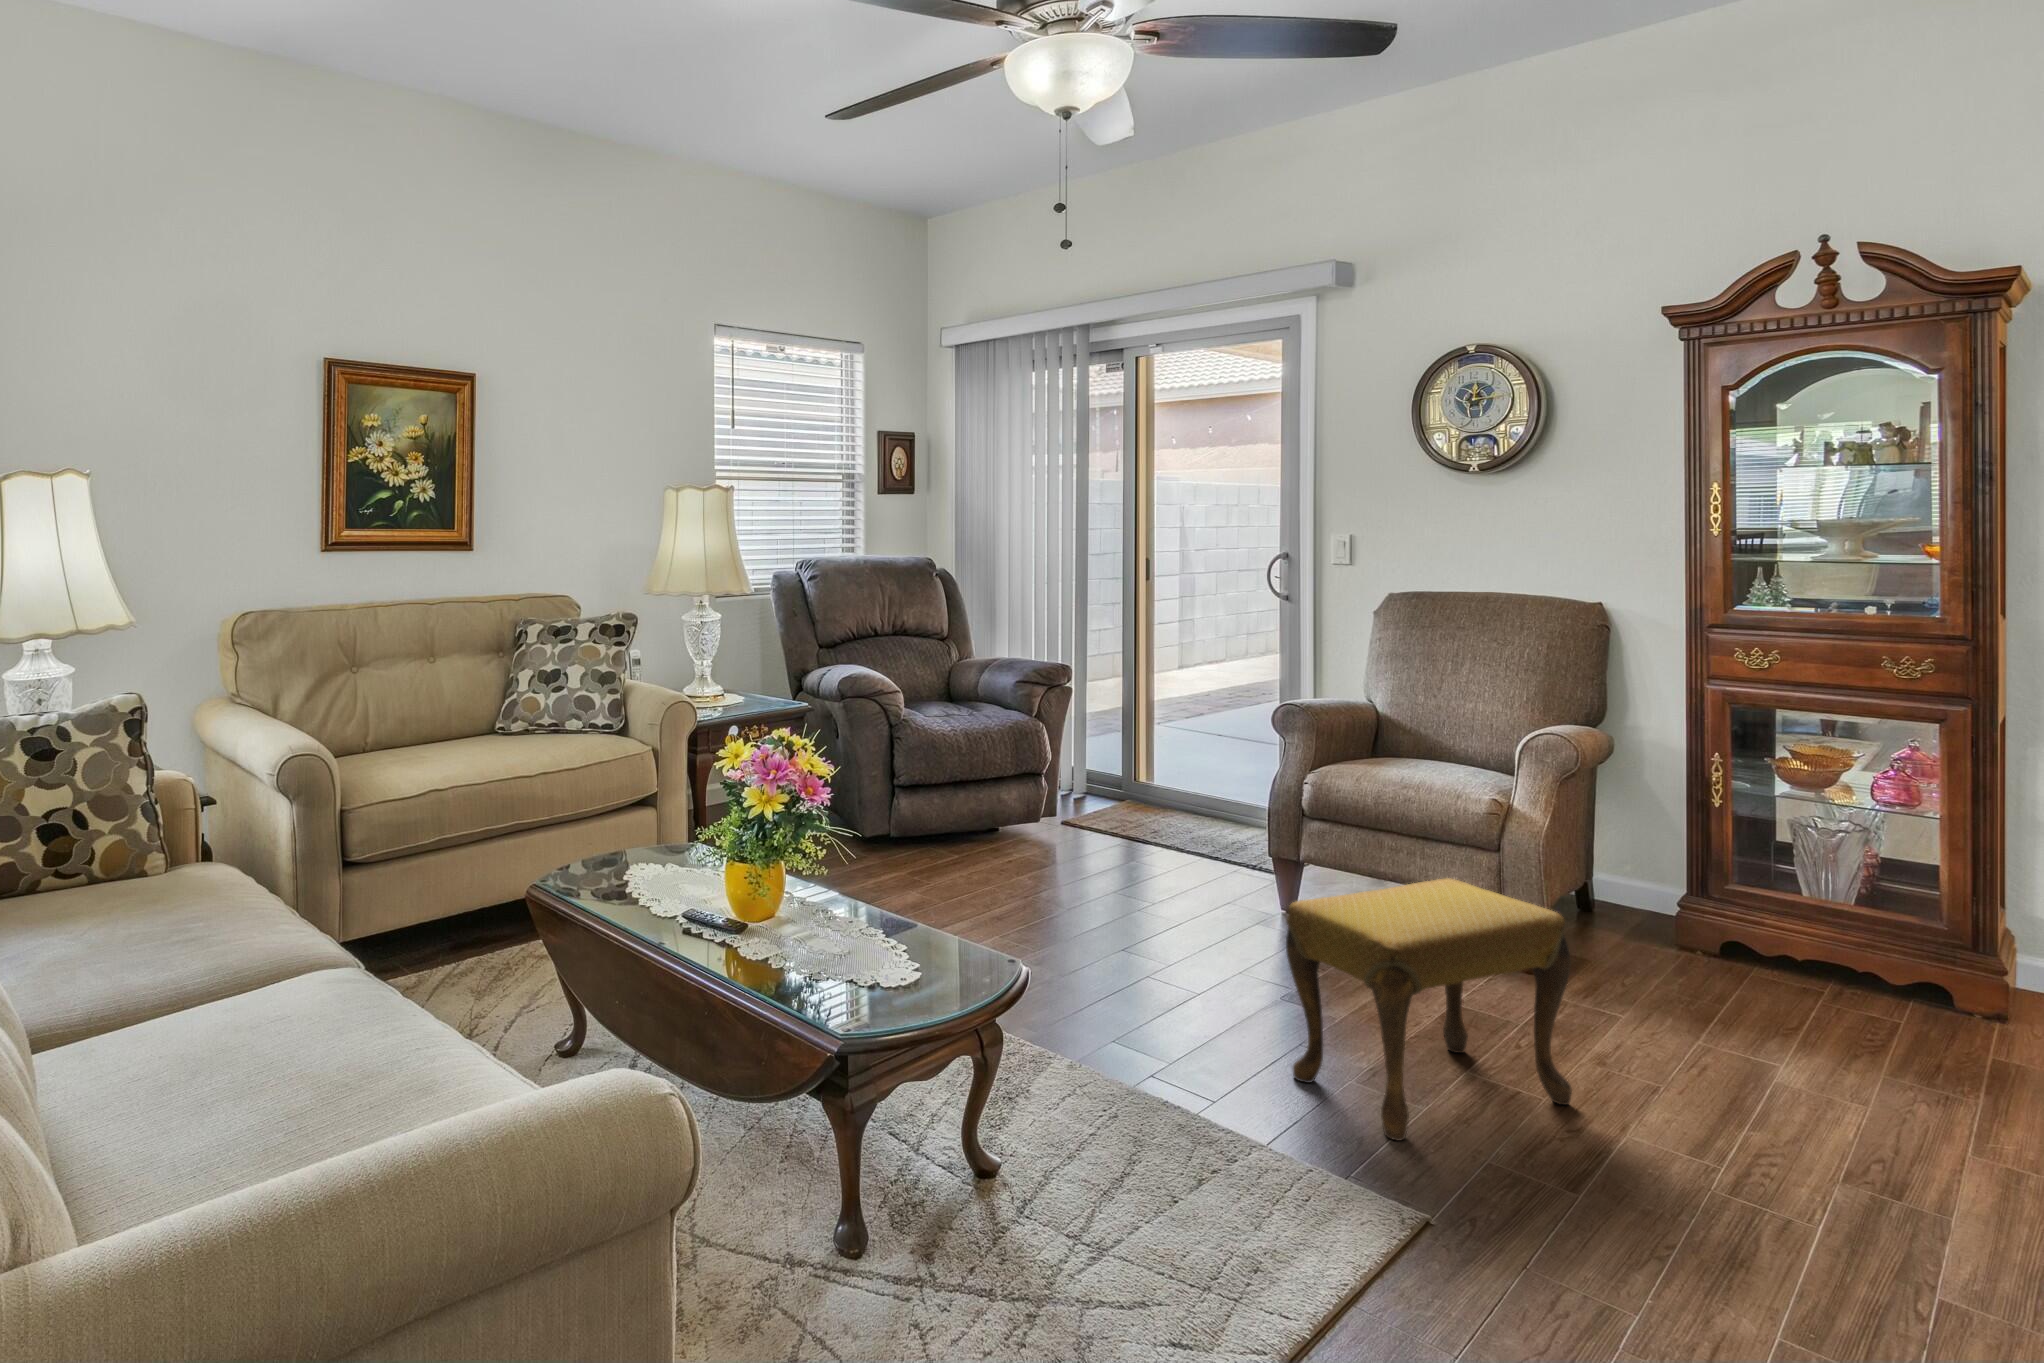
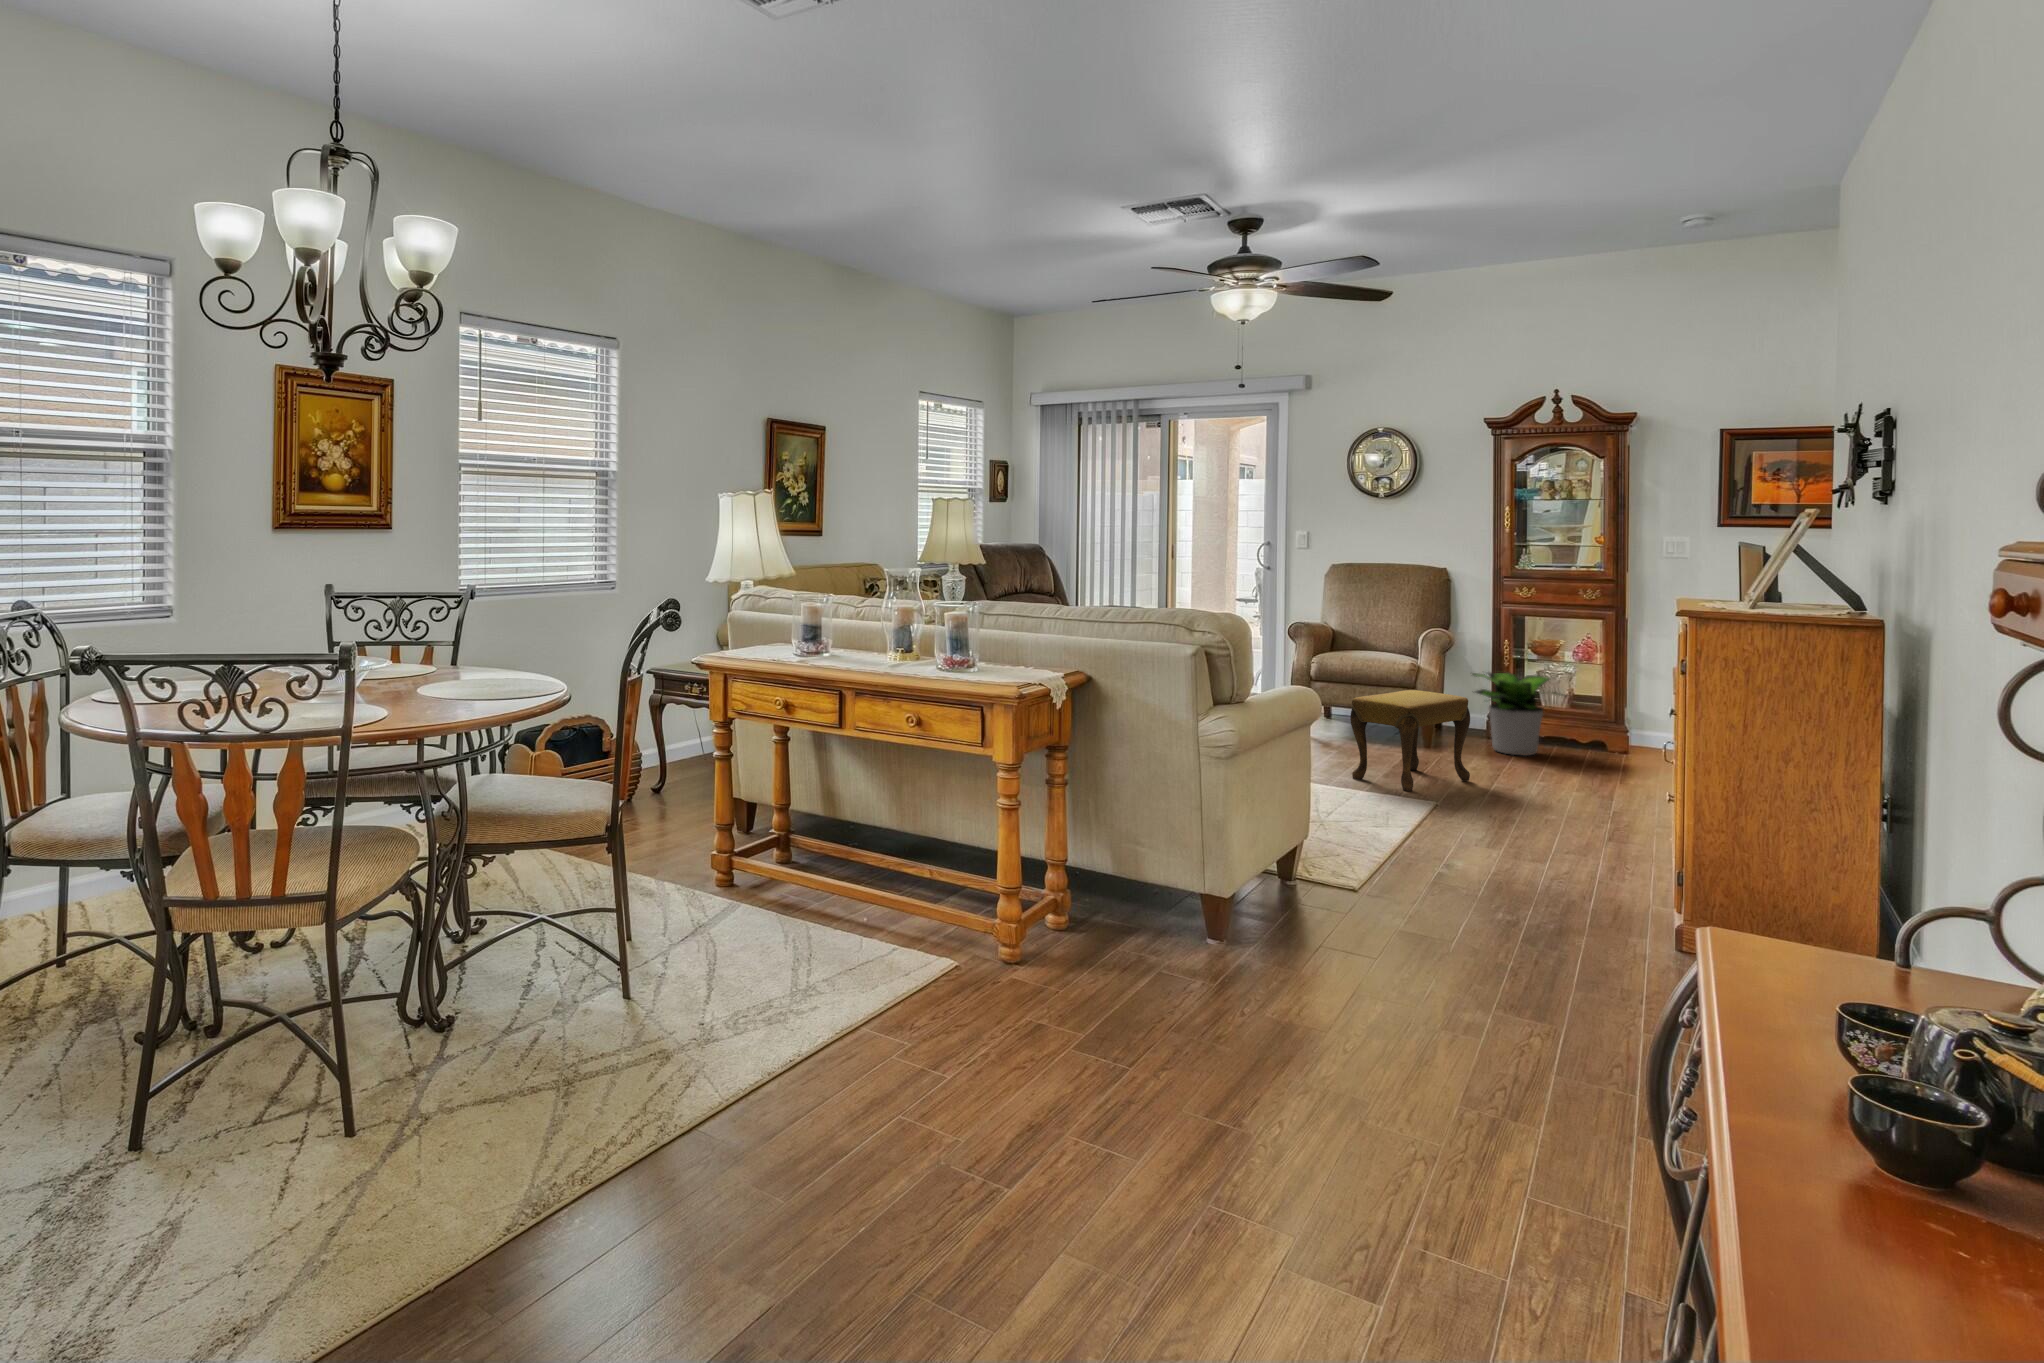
potted plant: none [1623,817,1863,1009] -> present [1473,672,1549,755]

